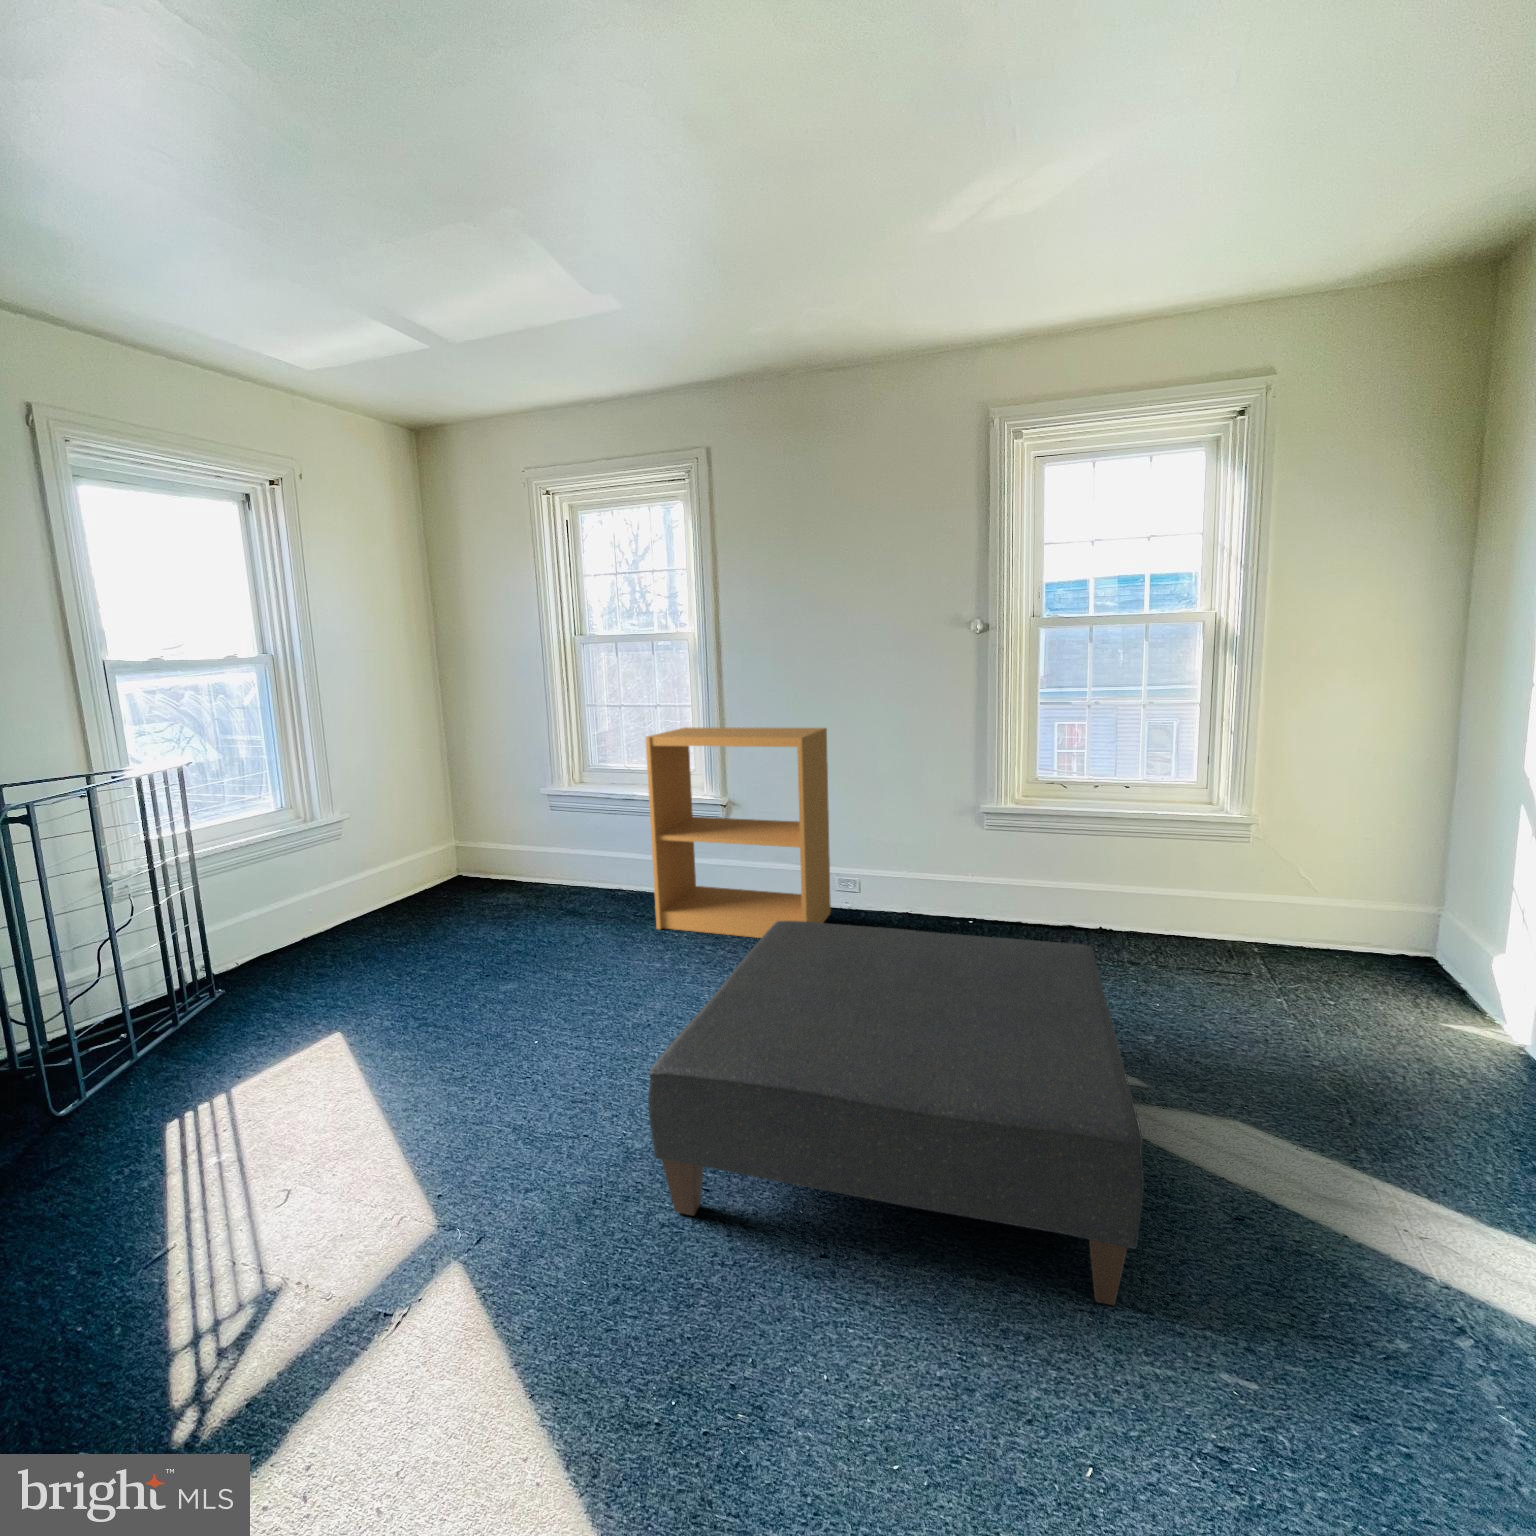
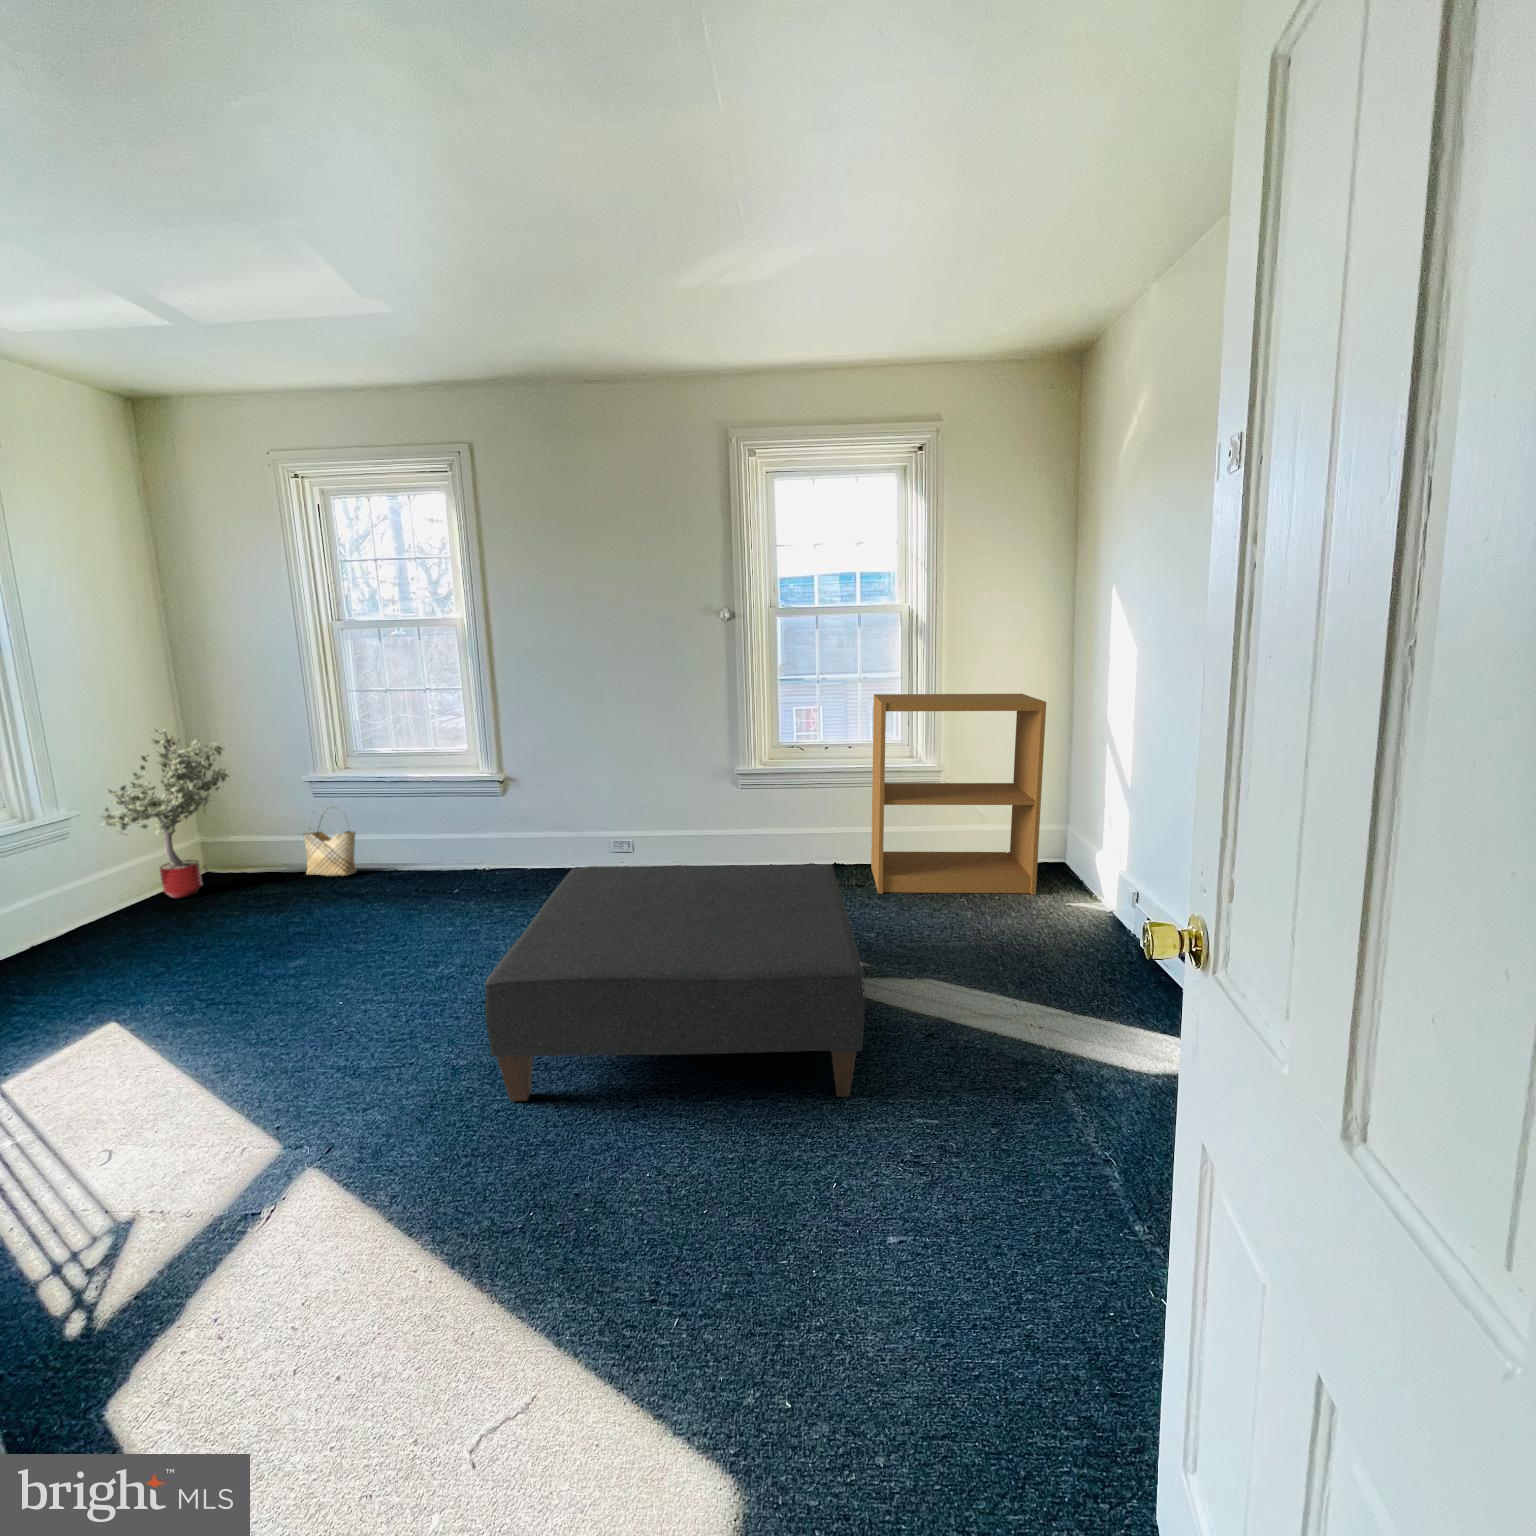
bookshelf: present [646,727,831,938] -> present [871,694,1046,895]
potted tree: none [378,752,487,908] -> present [102,729,229,898]
woven basket: none [544,830,589,897] -> present [303,808,356,876]

